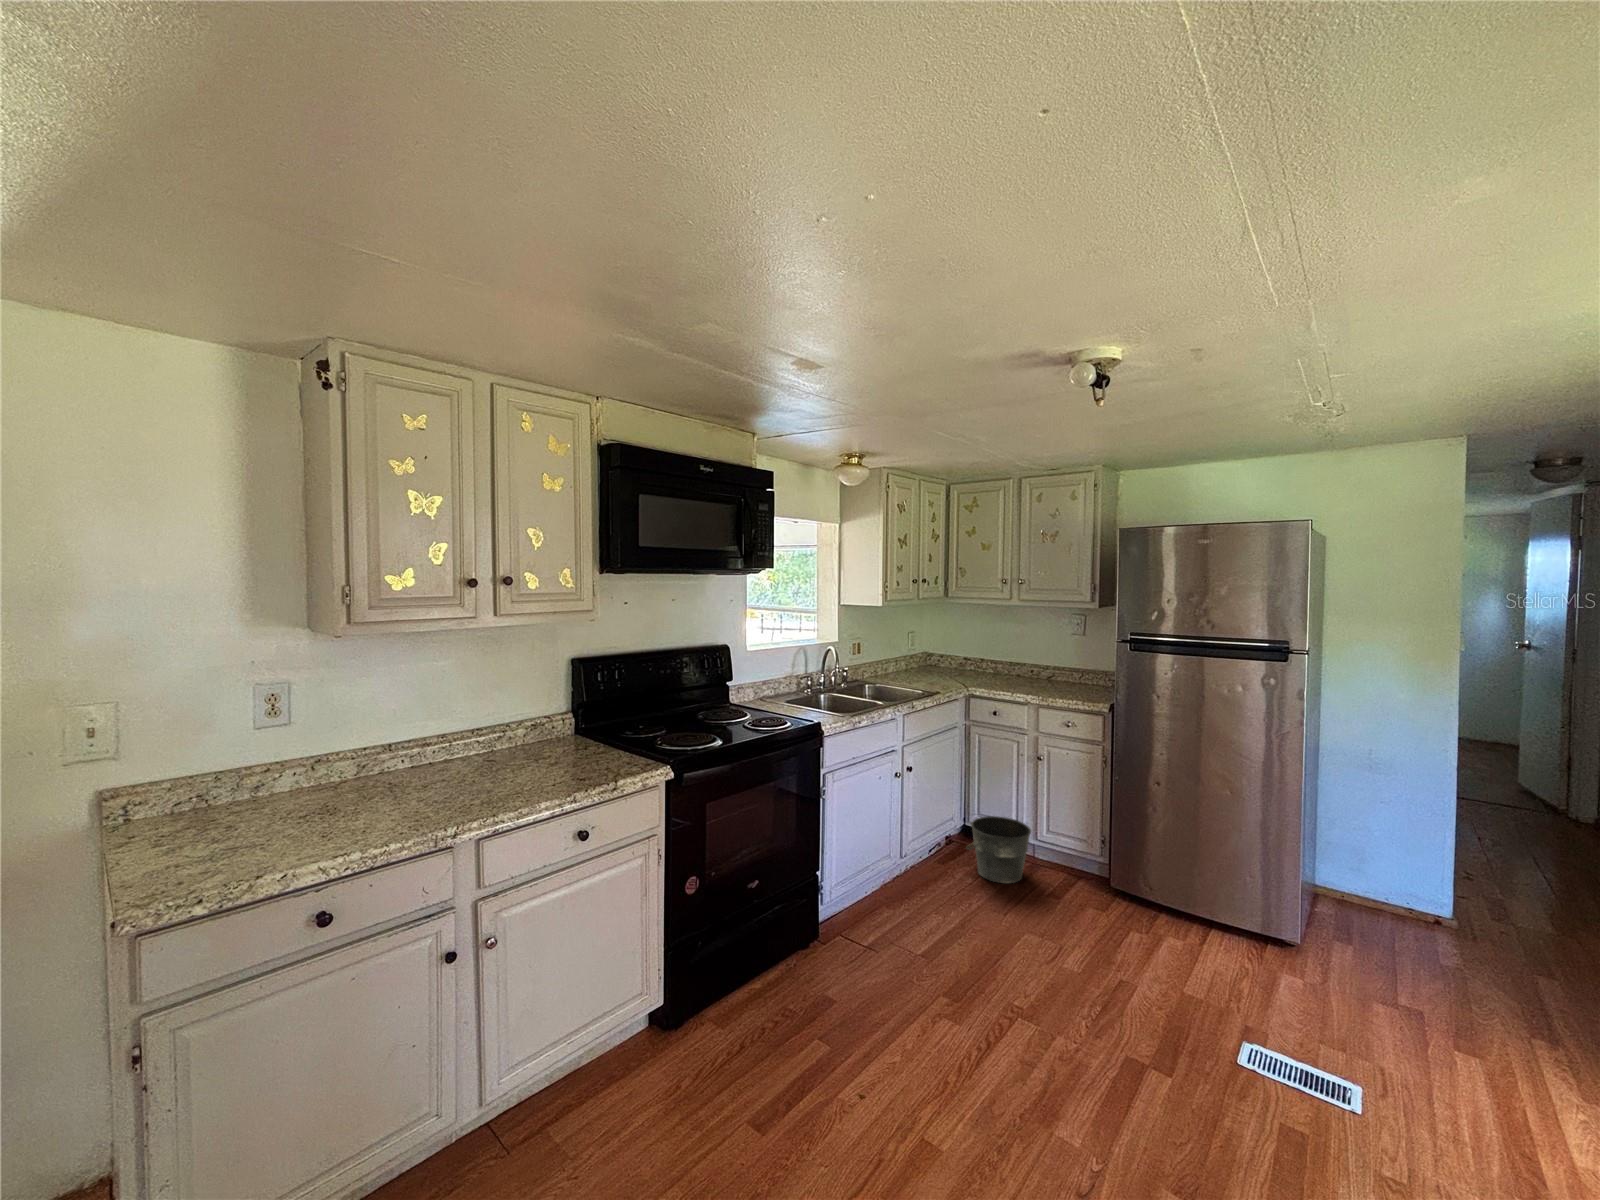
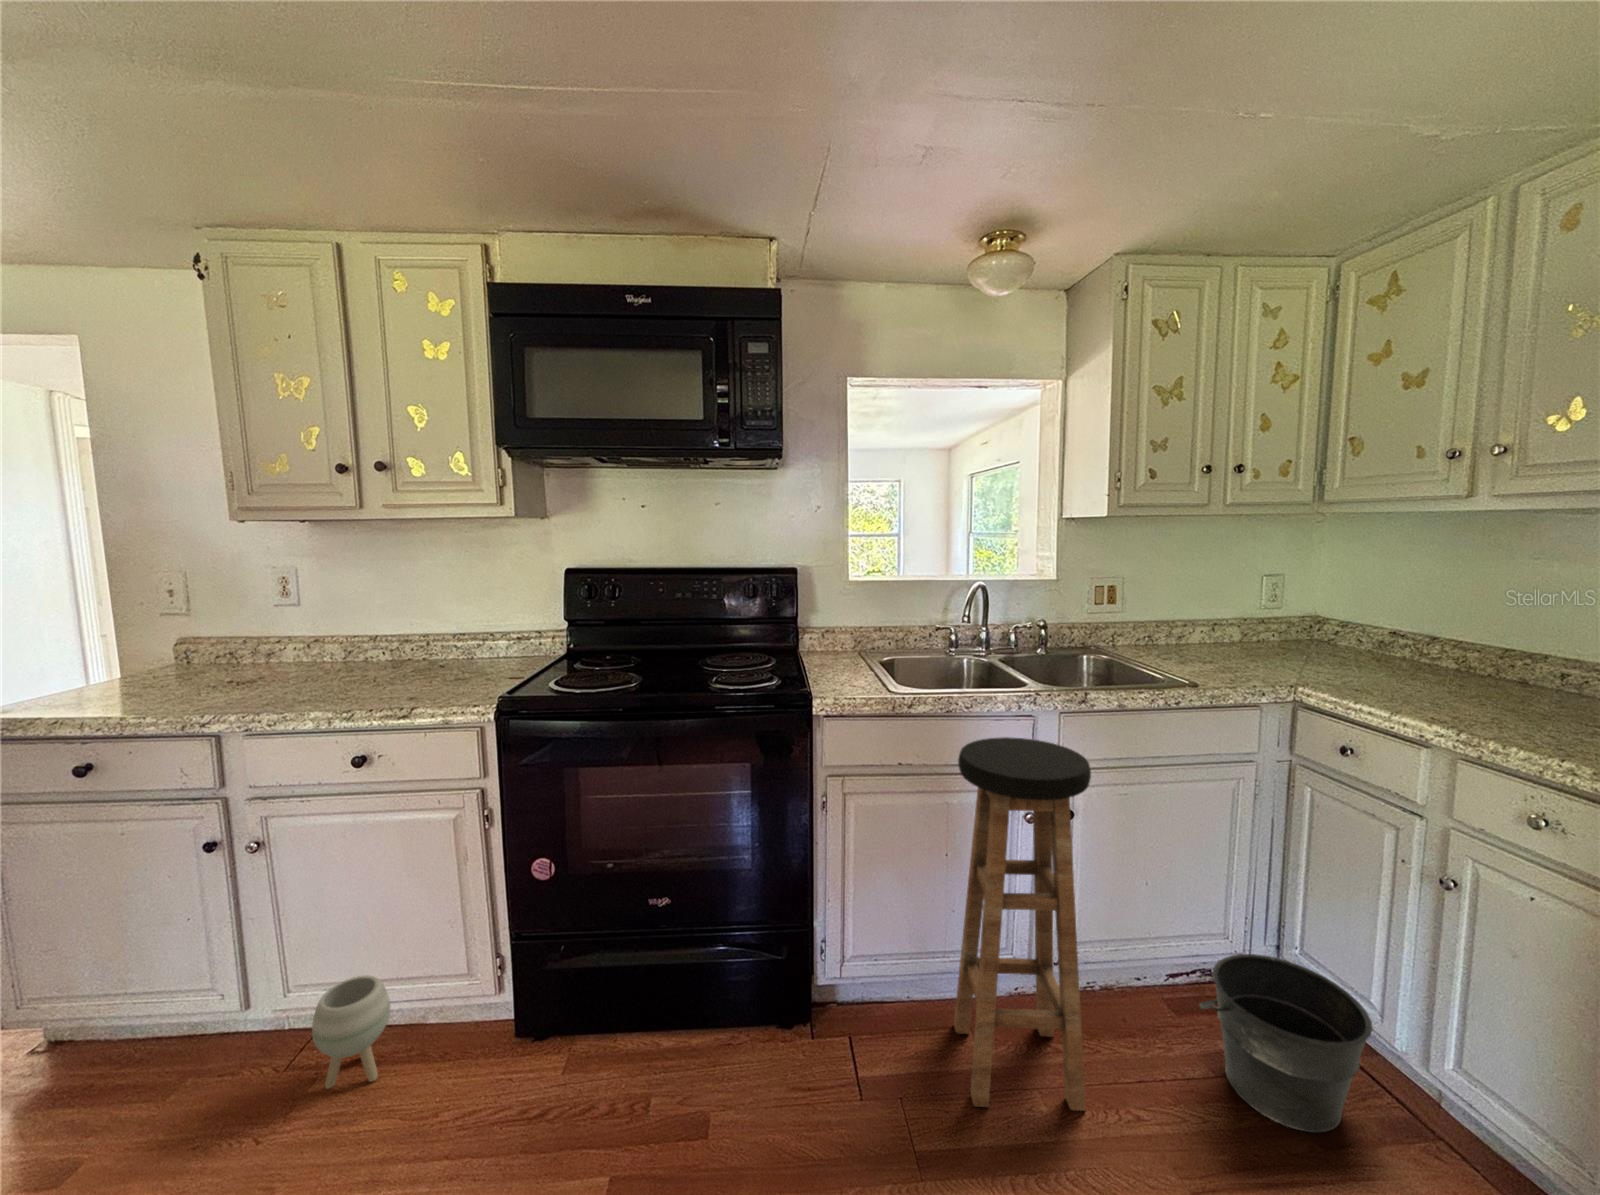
bar stool: none [879,731,957,931] -> present [954,737,1091,1111]
planter: none [548,1033,608,1143] -> present [312,975,390,1089]

